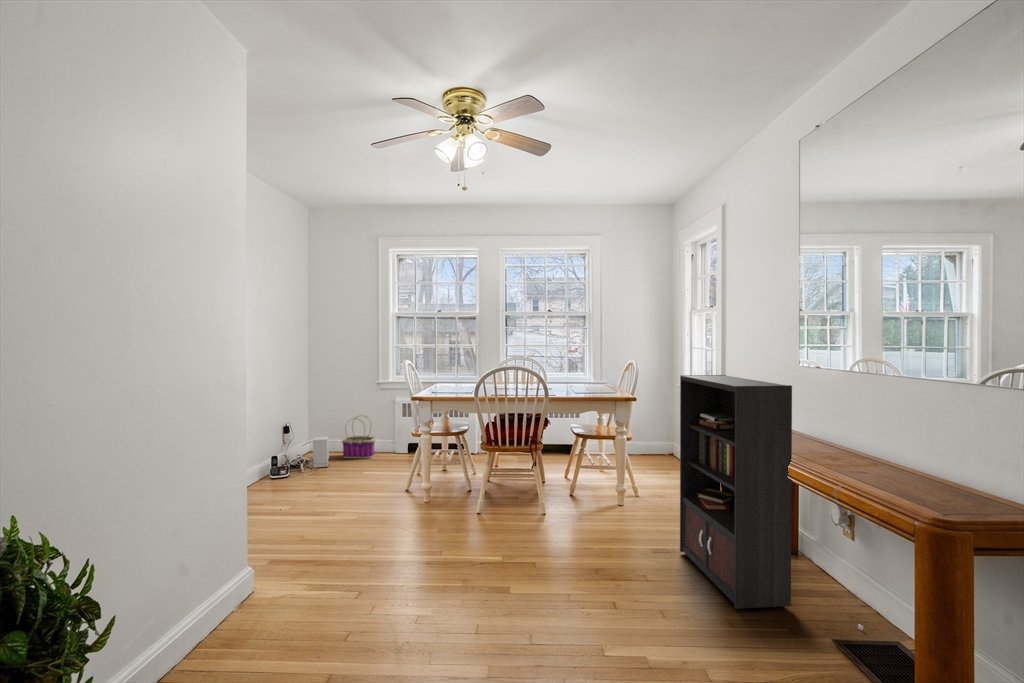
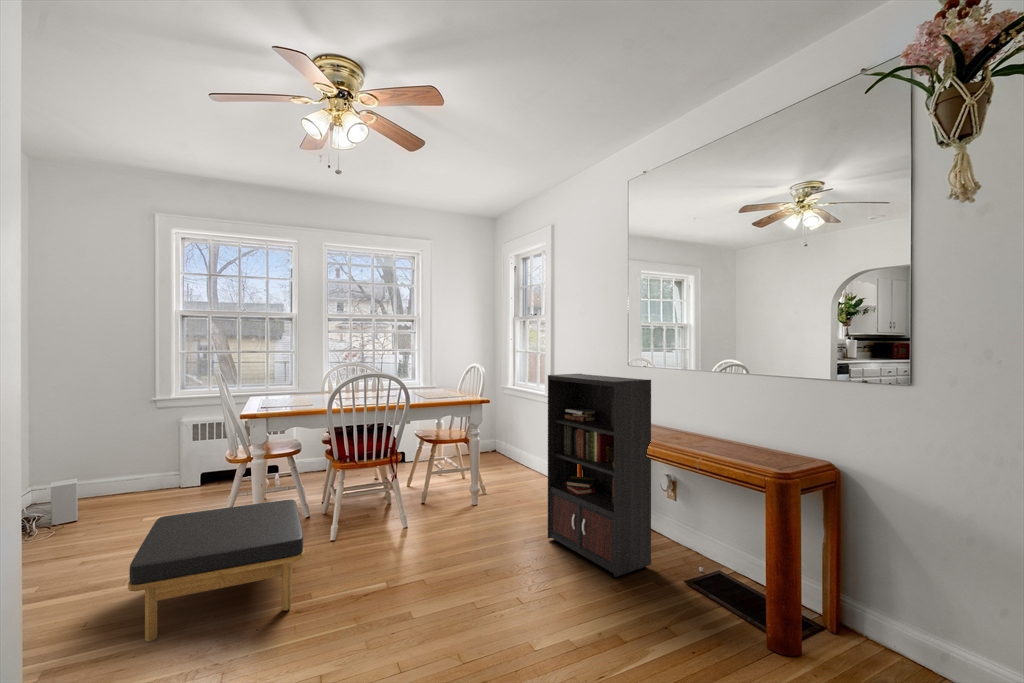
basket: present [342,418,375,458] -> none [96,442,149,502]
ottoman: none [313,474,447,565] -> present [128,500,304,642]

